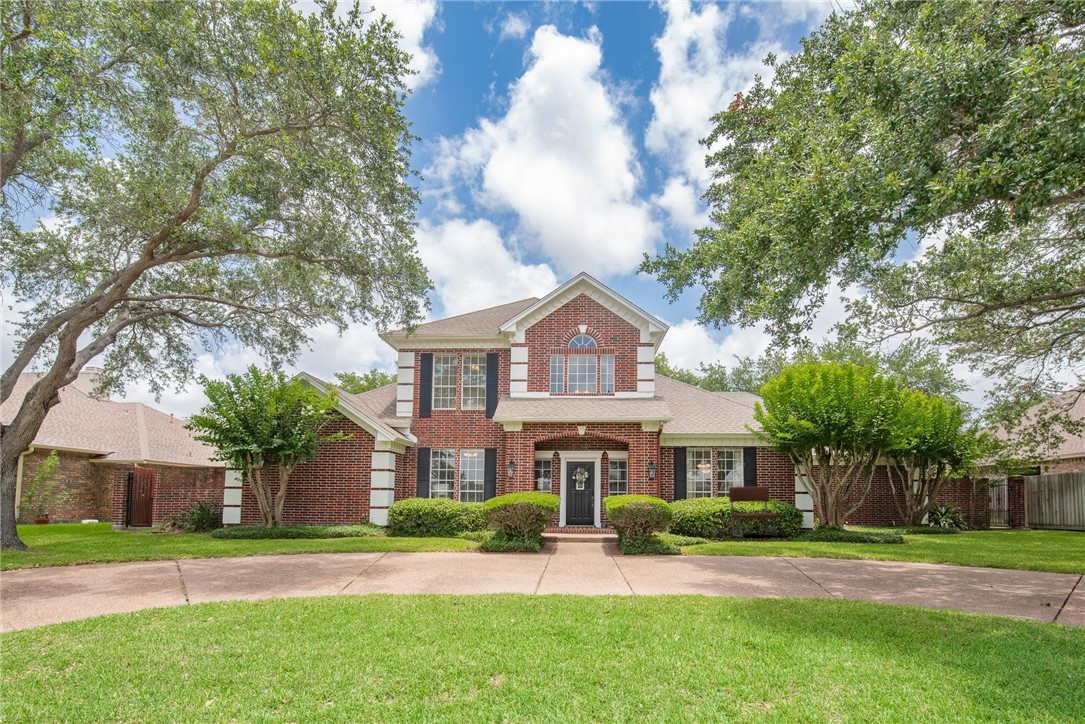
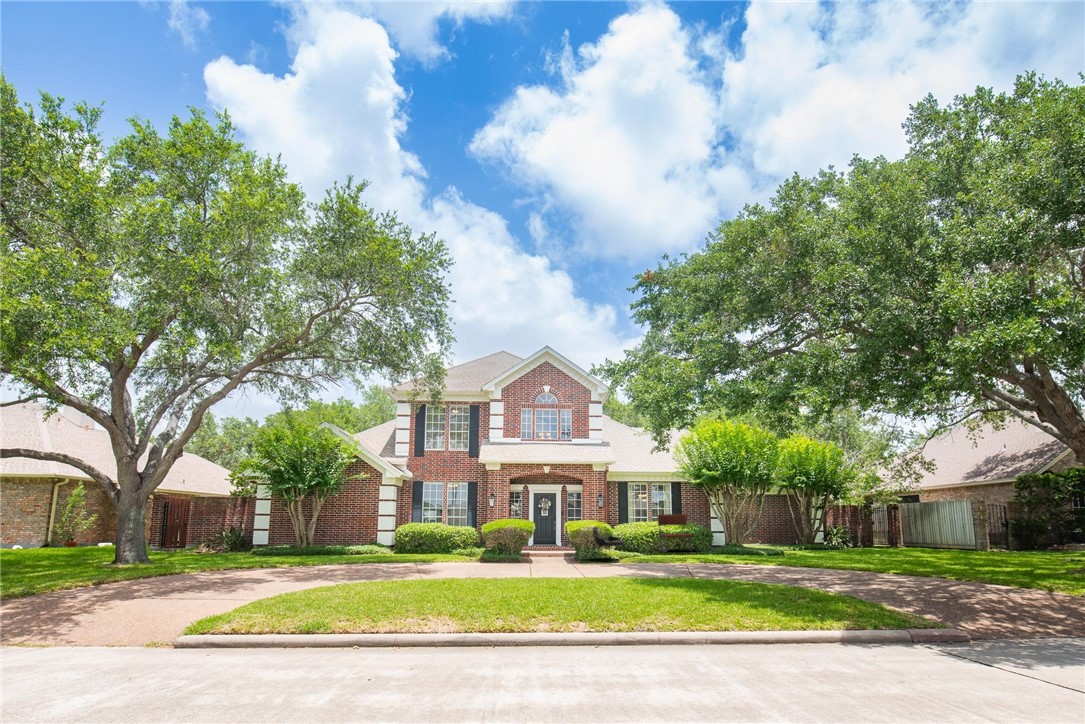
lounge chair: none [639,503,686,550] -> present [593,527,625,559]

